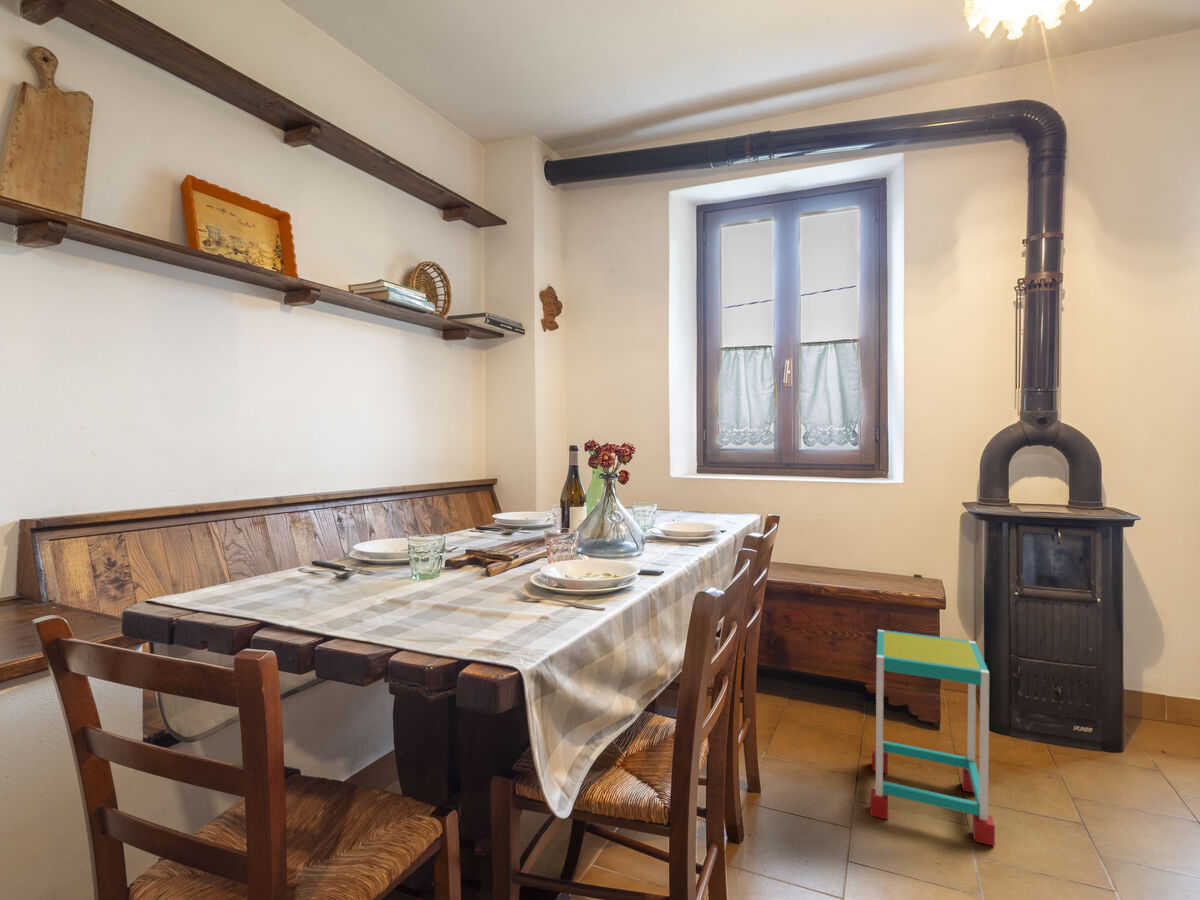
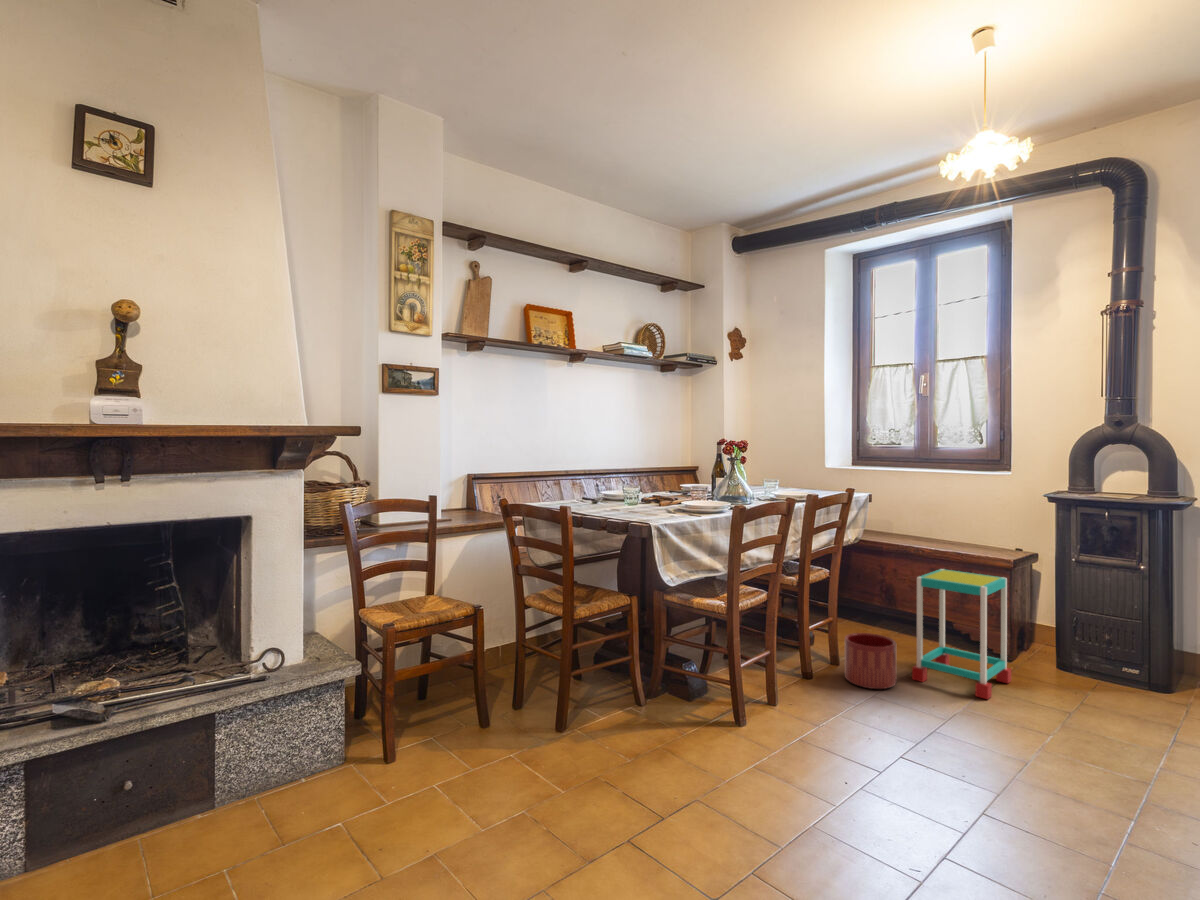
planter: none [783,751,866,863] -> present [845,633,896,689]

